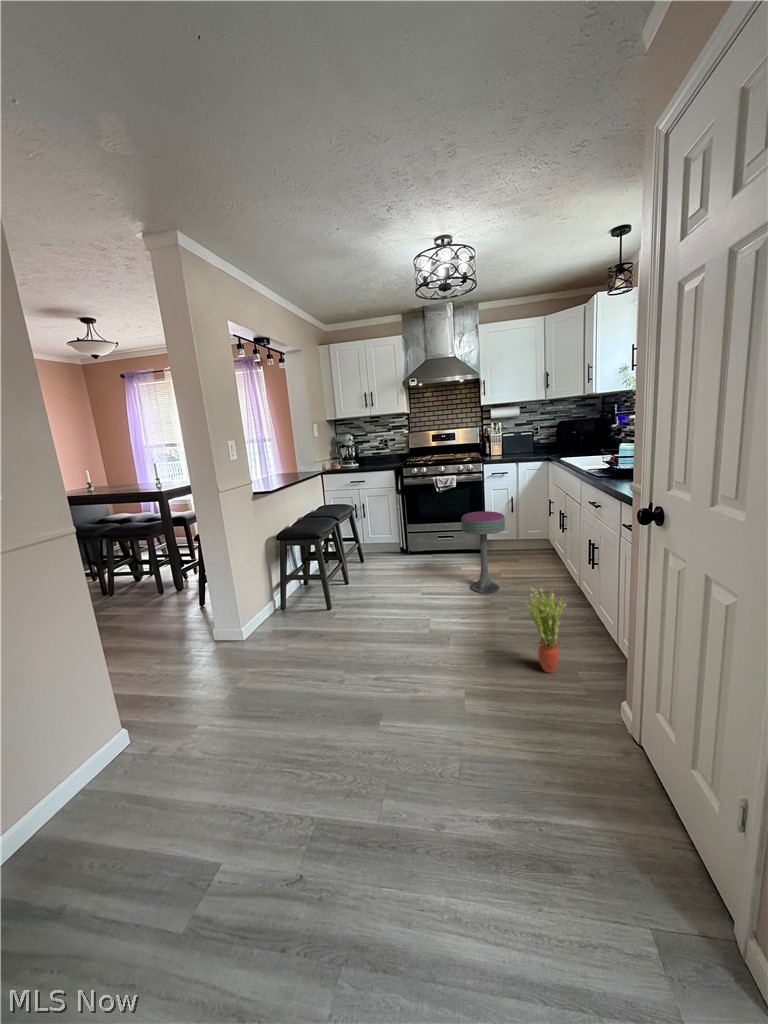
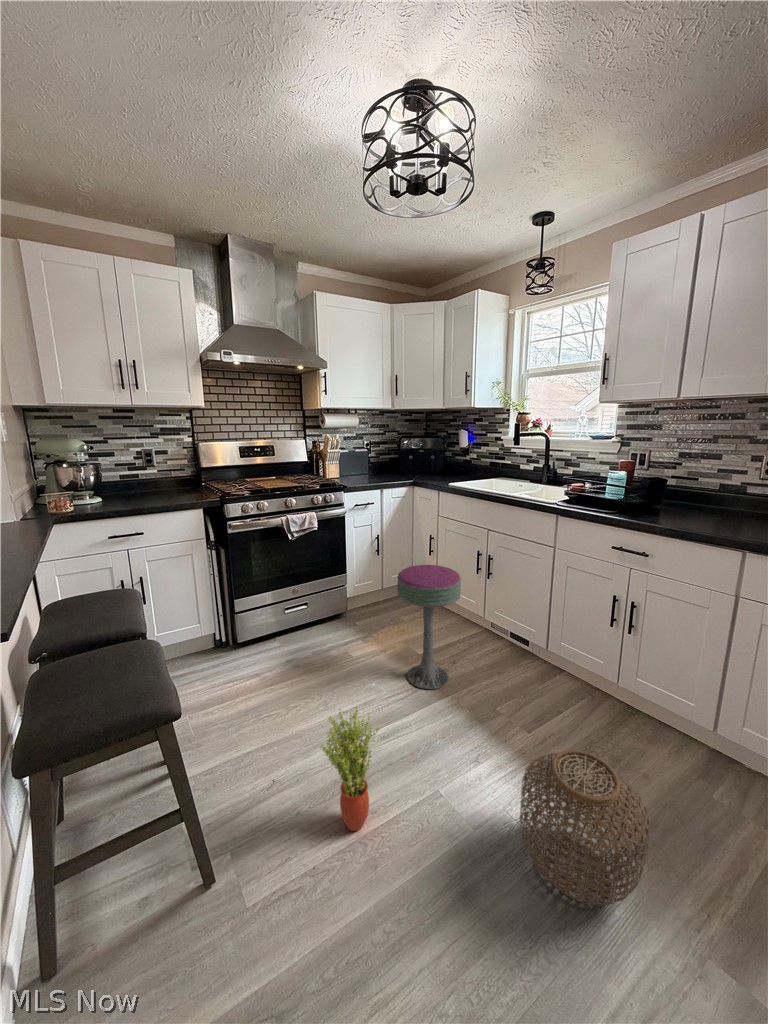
potted plant: present [526,589,566,673] -> present [321,707,381,831]
woven basket: none [409,594,471,668] -> present [520,750,649,906]

